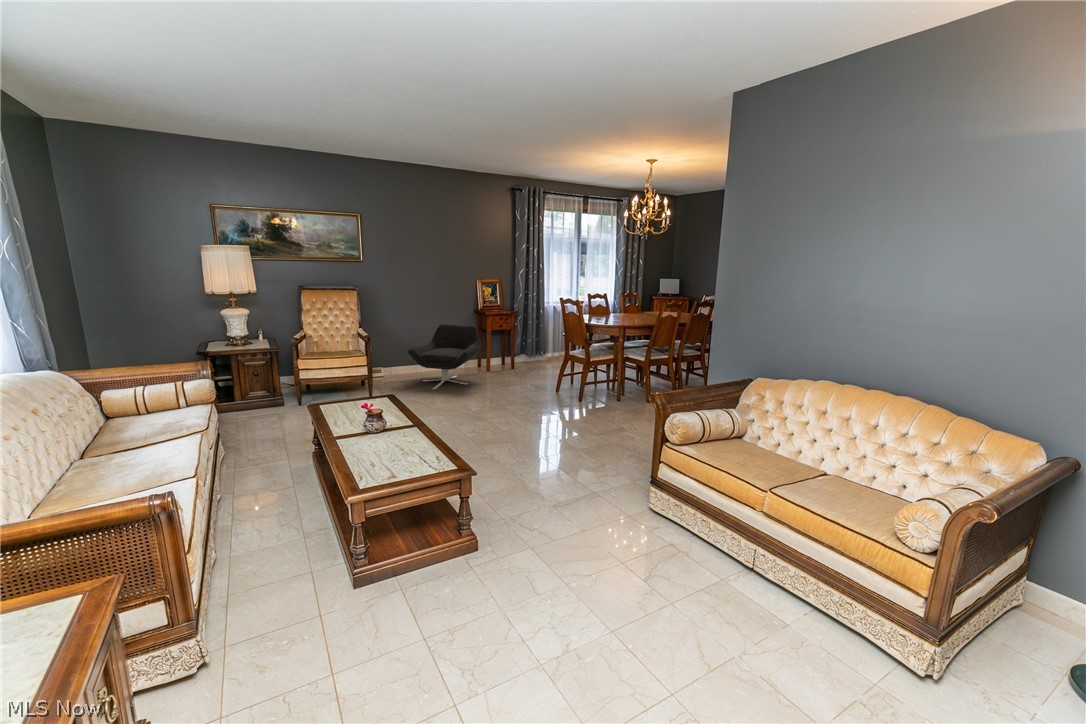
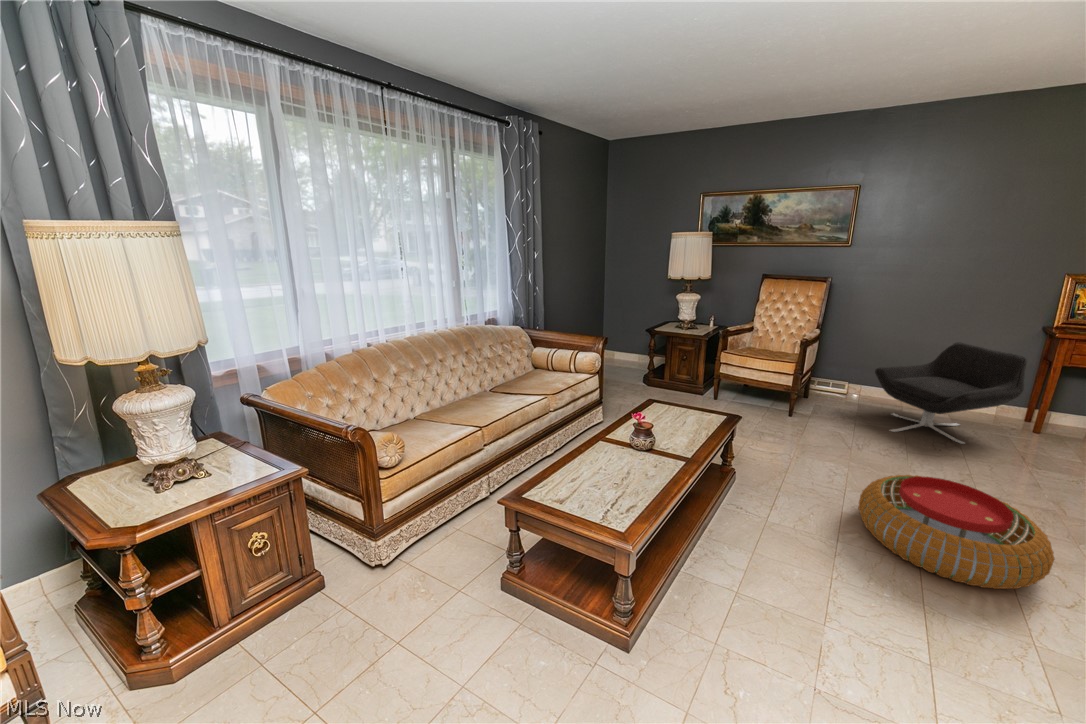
pouf: none [466,392,550,440] -> present [858,475,1055,589]

